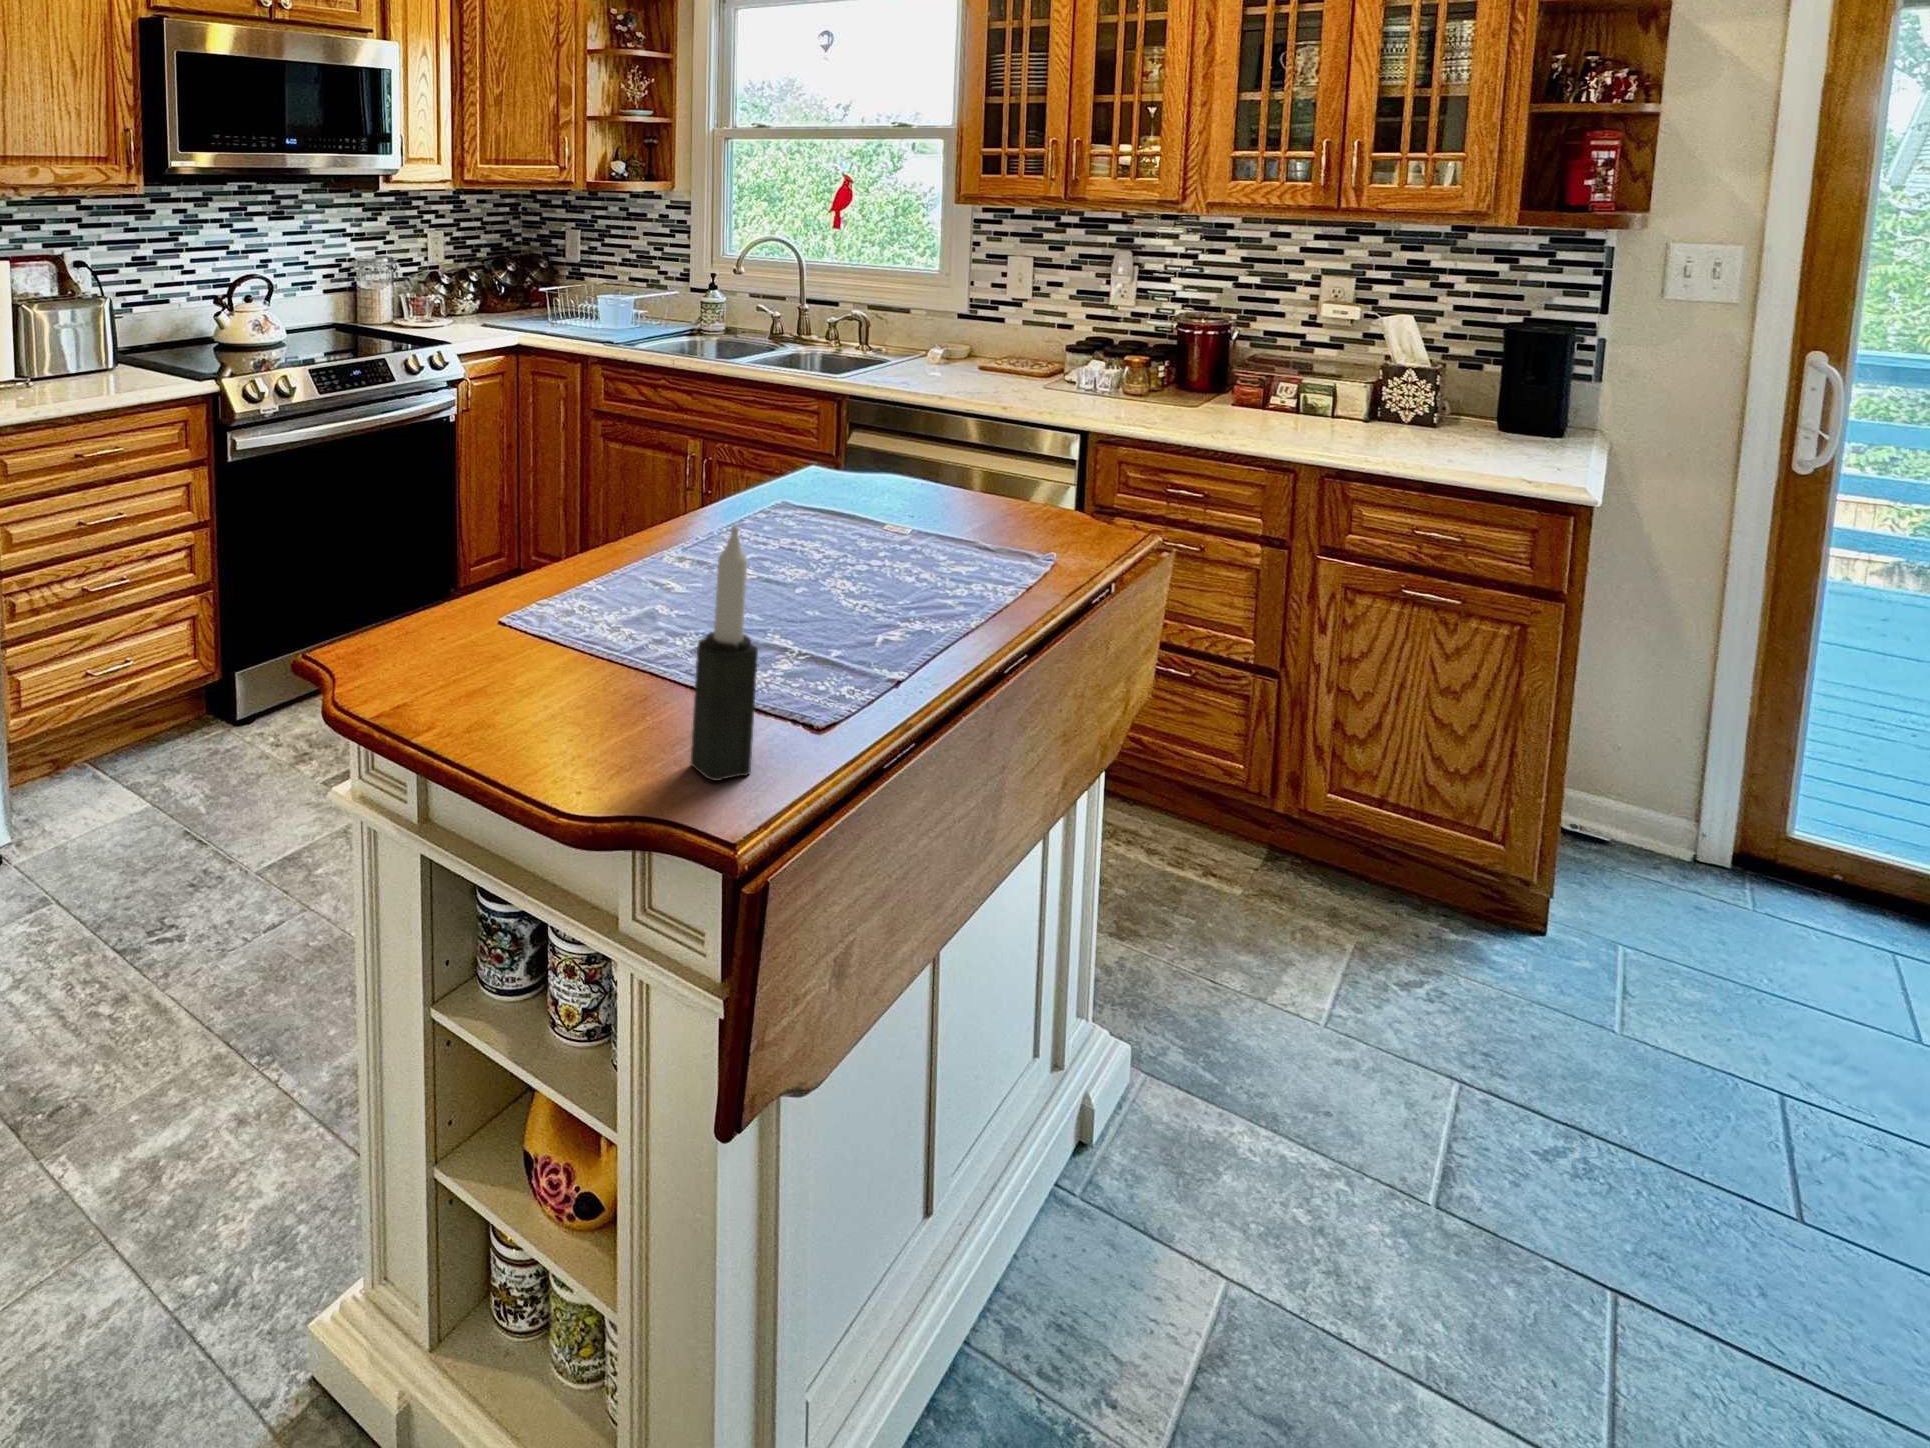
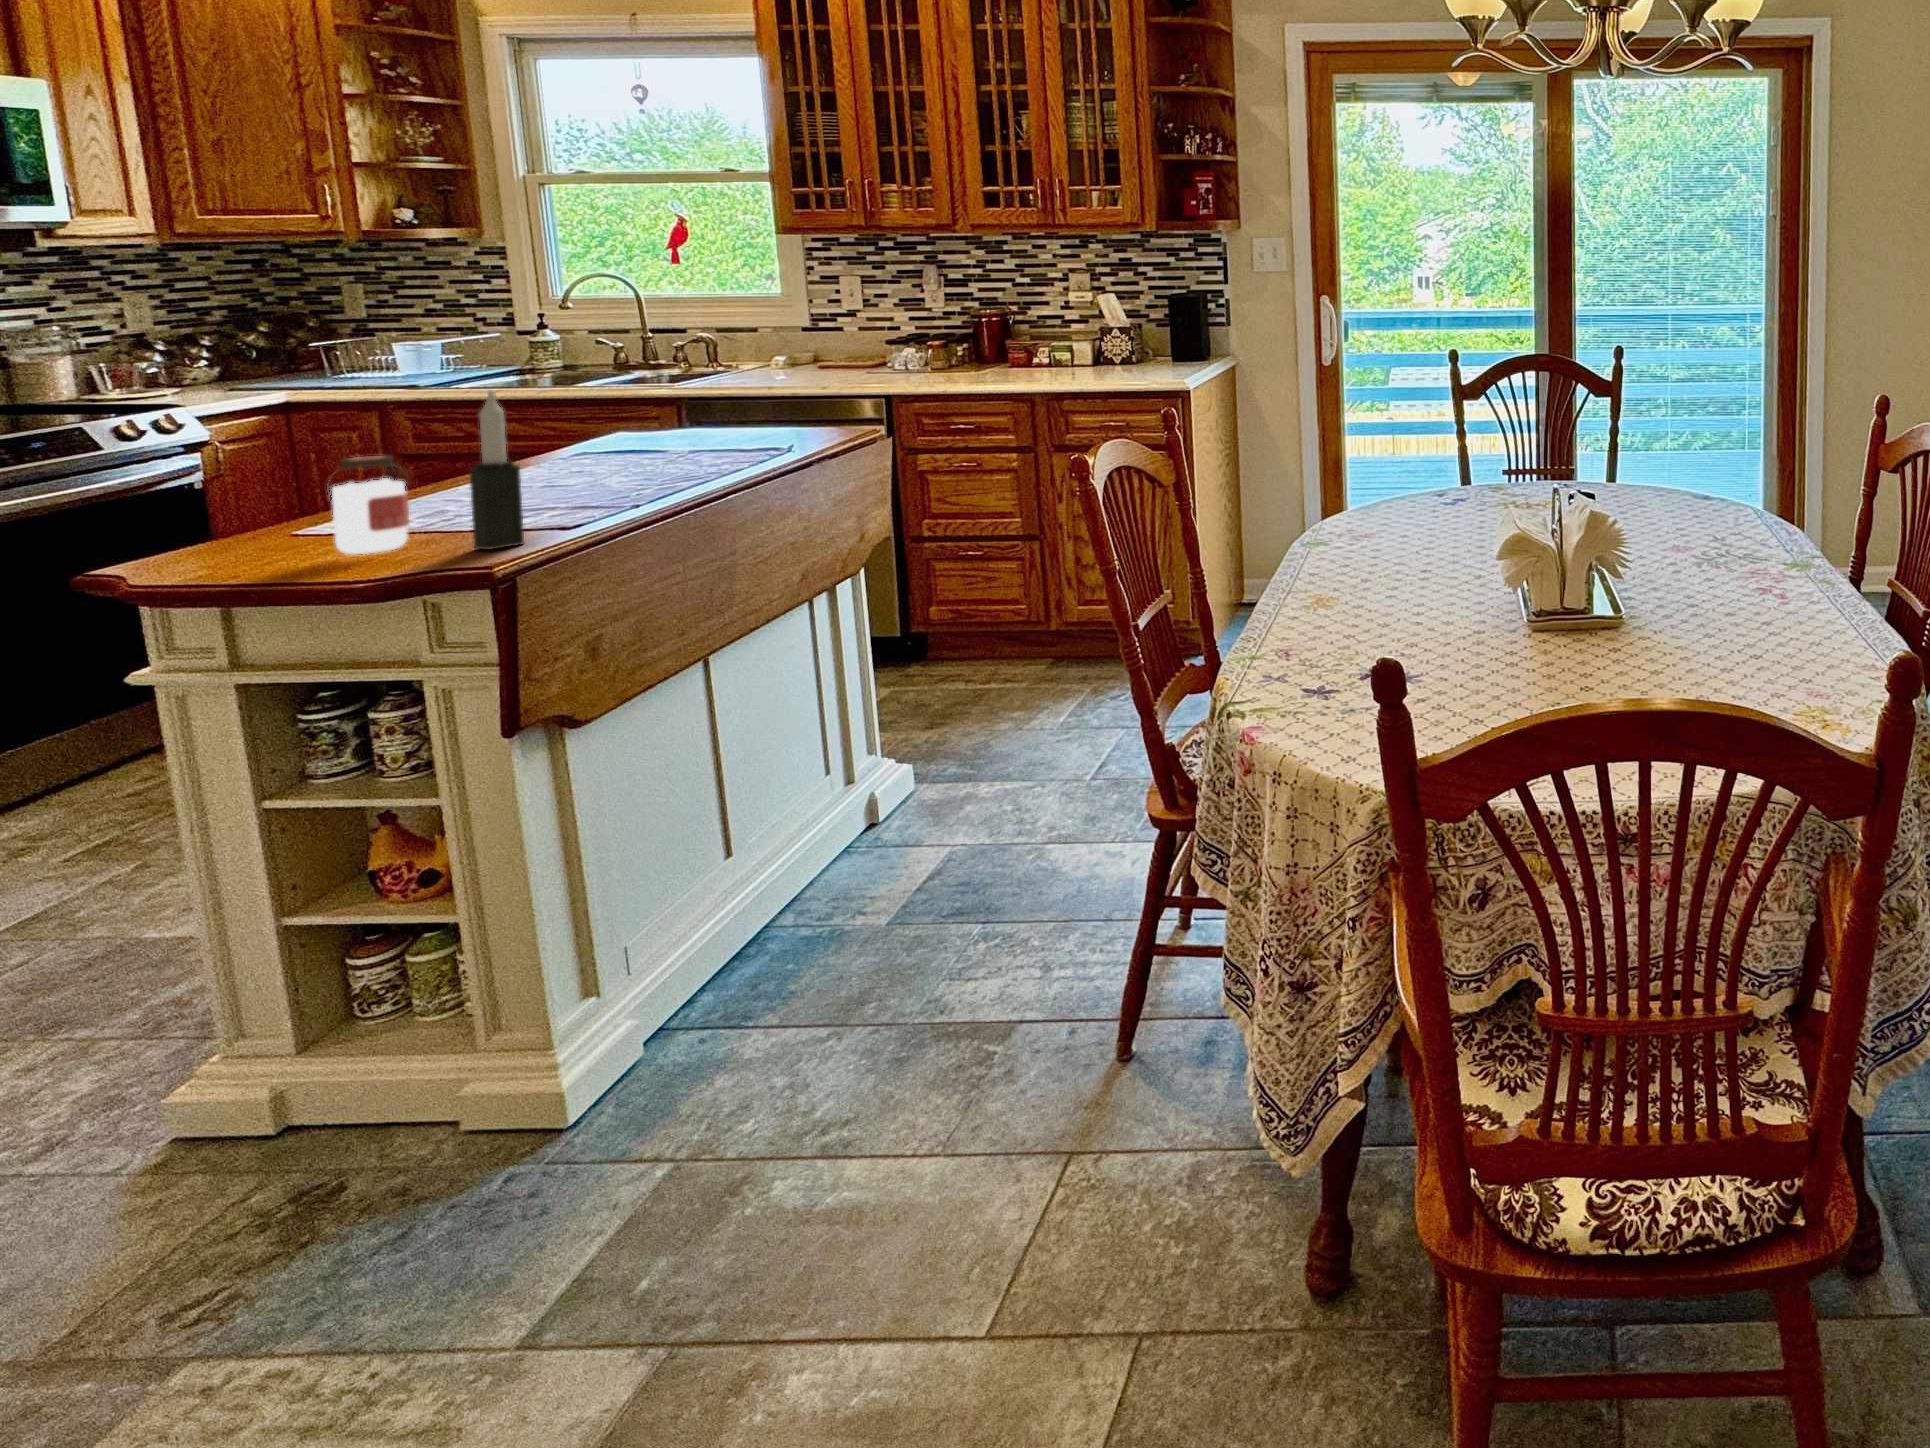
jar: none [539,580,625,733] -> present [327,456,409,554]

